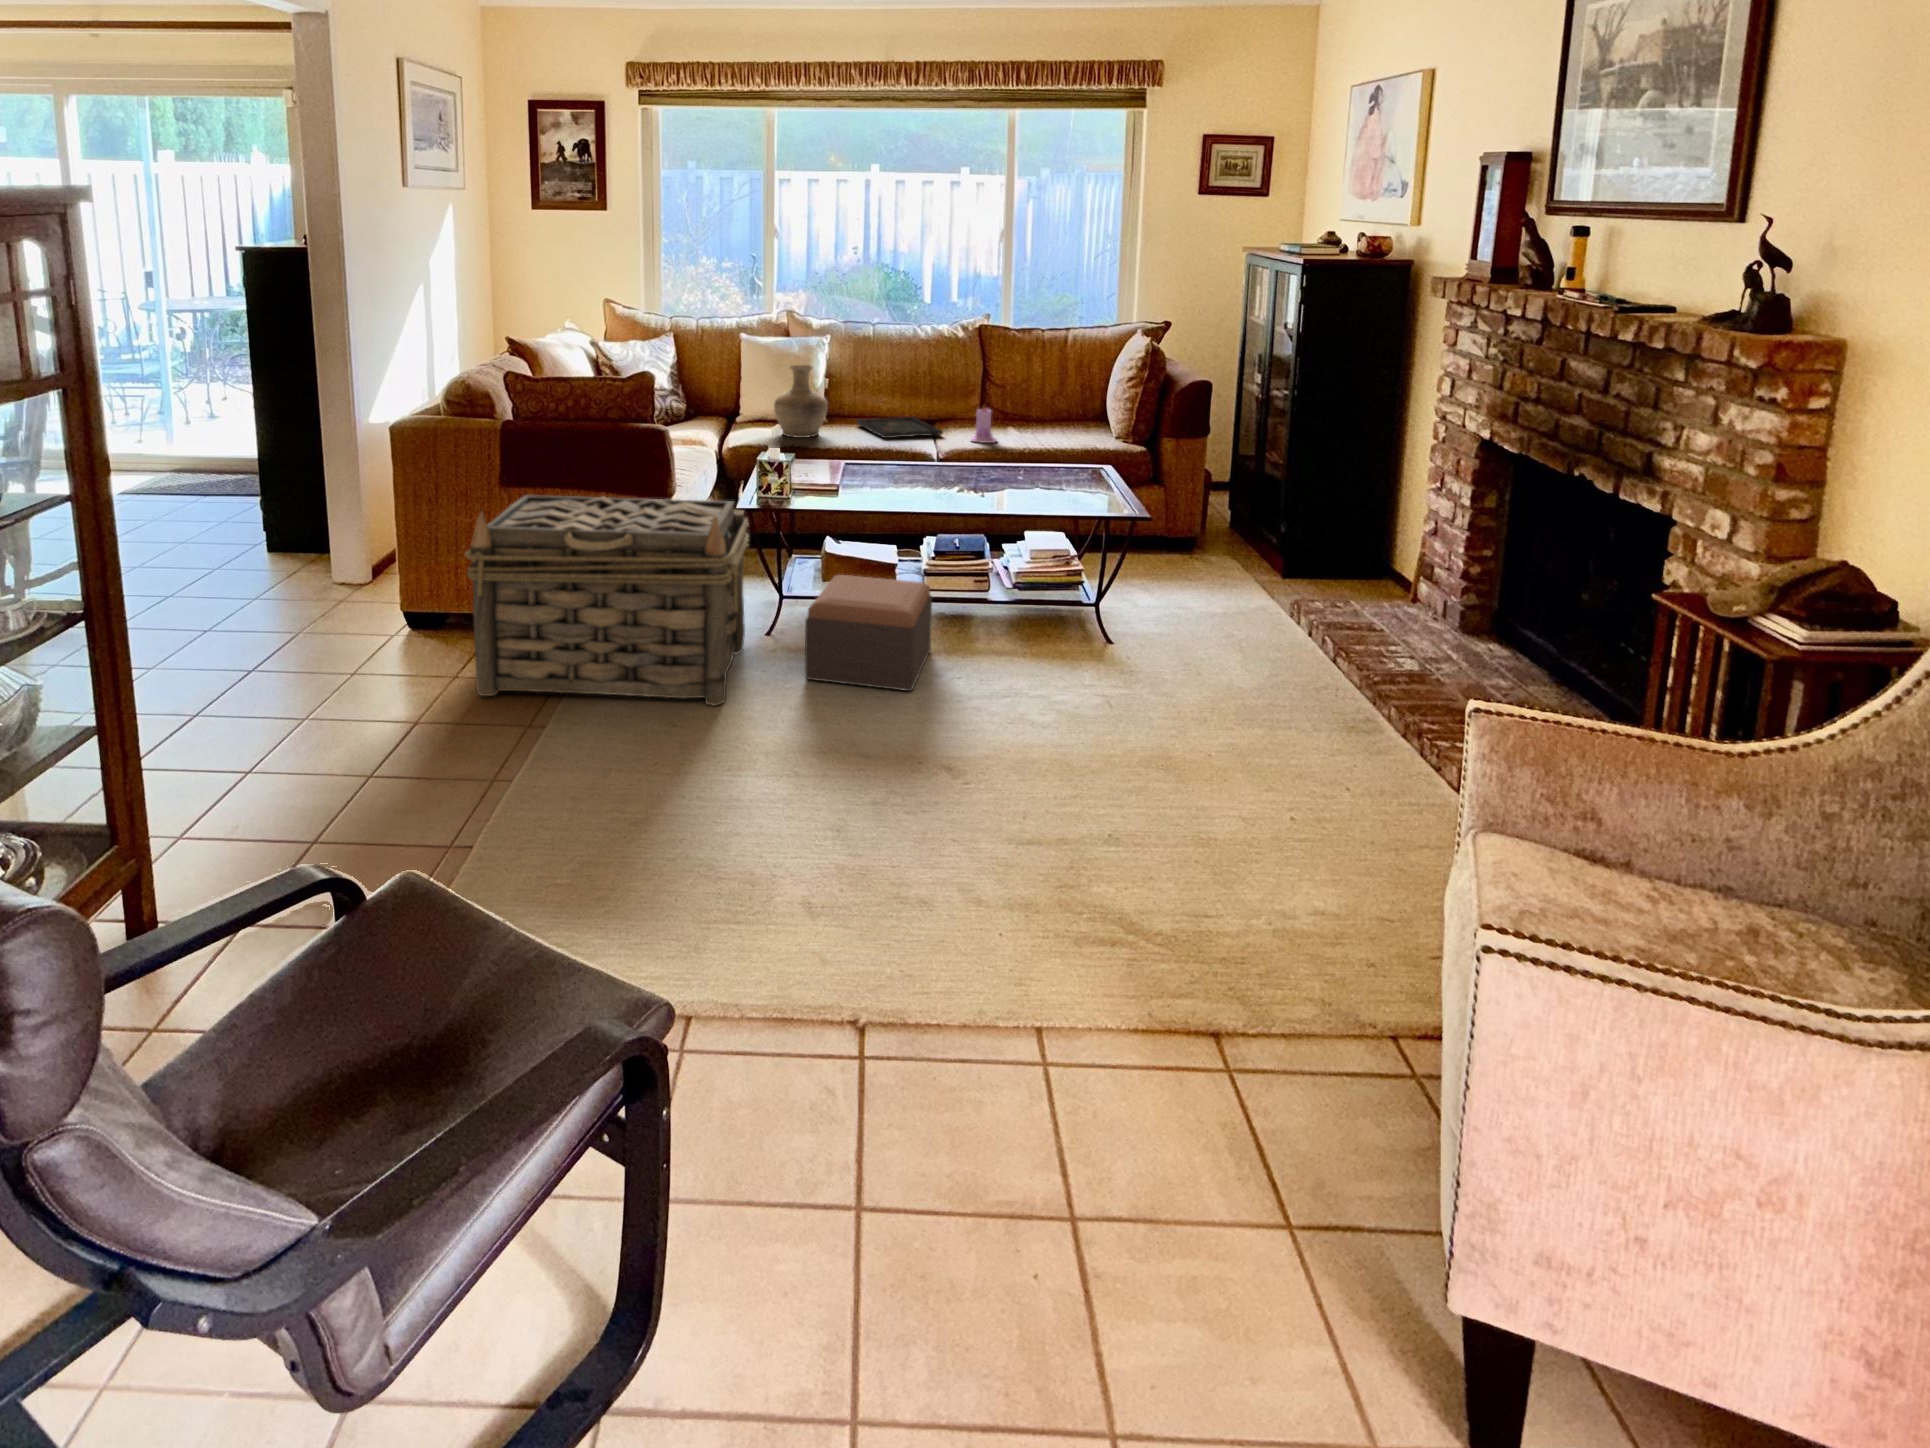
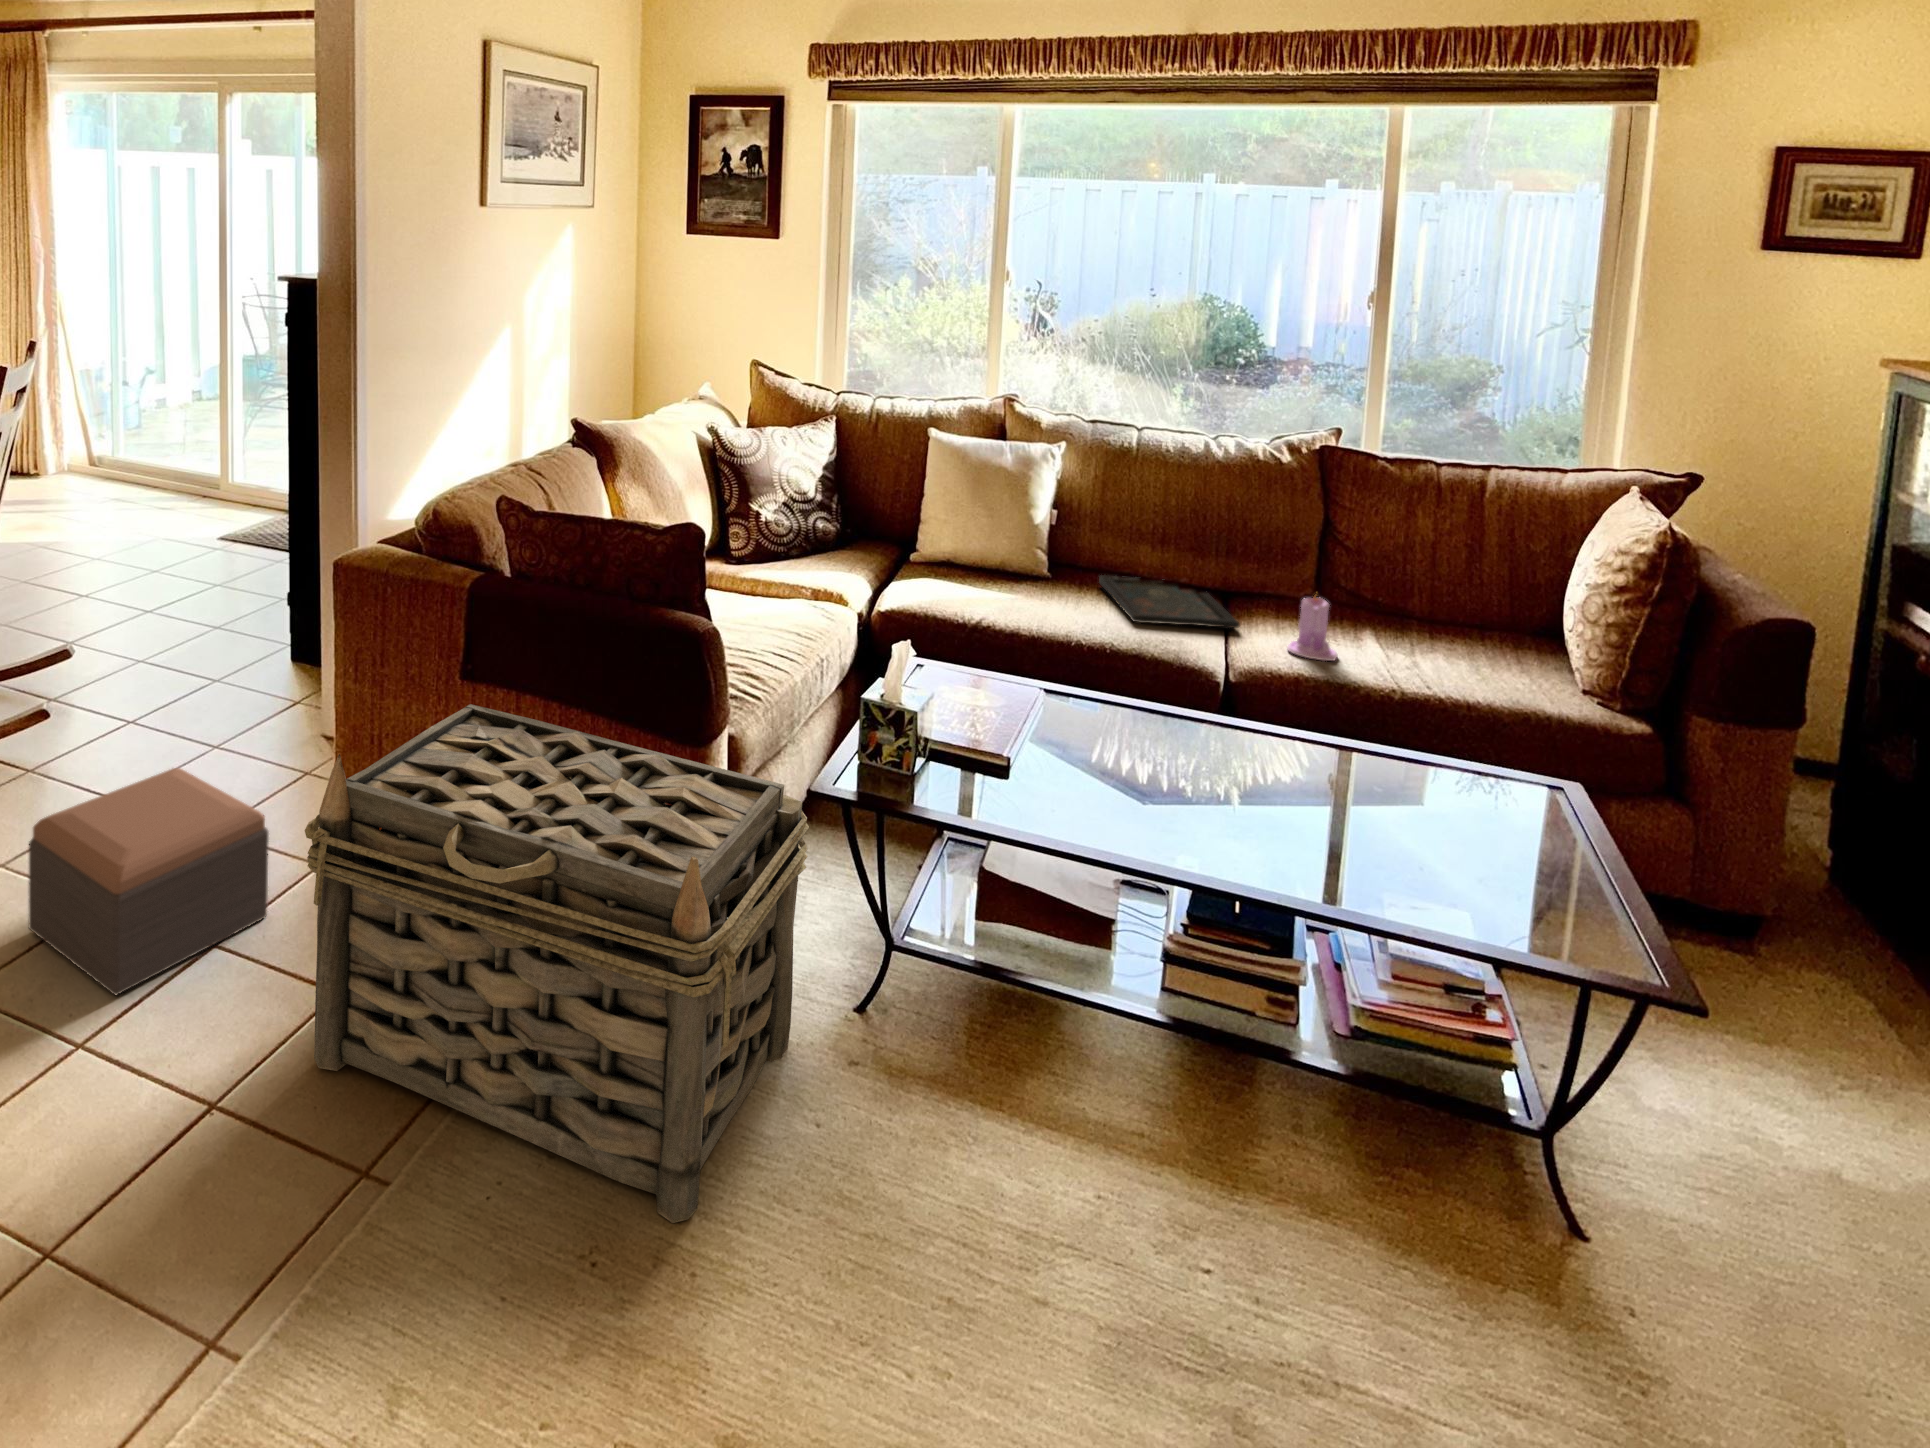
vase: present [774,365,828,438] -> none [961,487,1047,603]
footstool: present [805,575,932,691] -> present [29,768,269,995]

